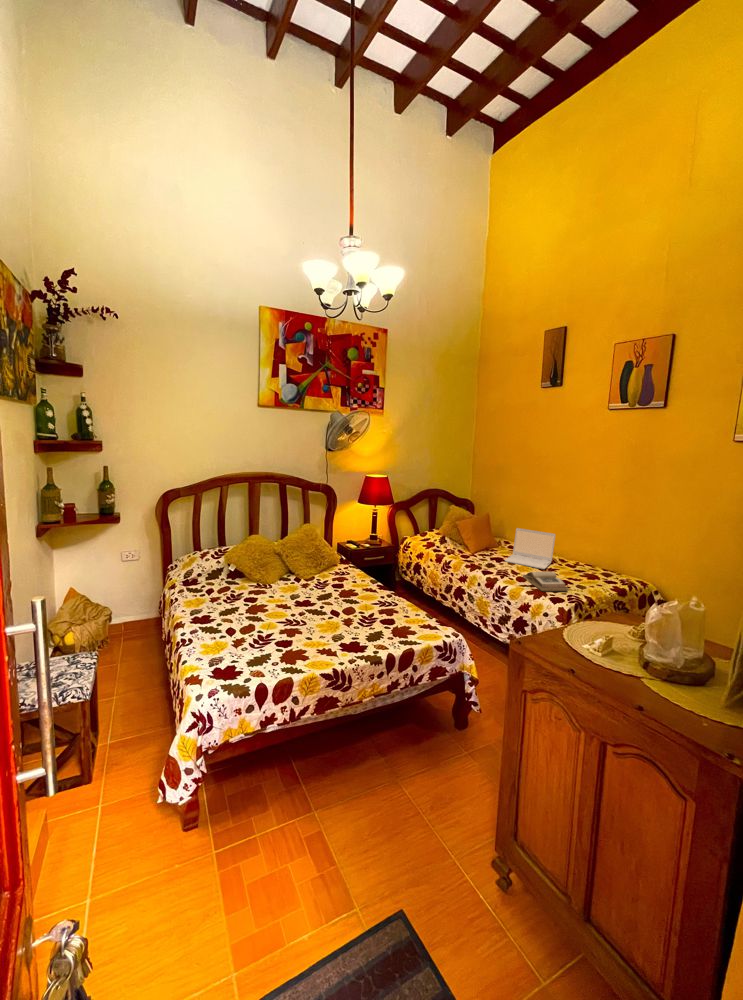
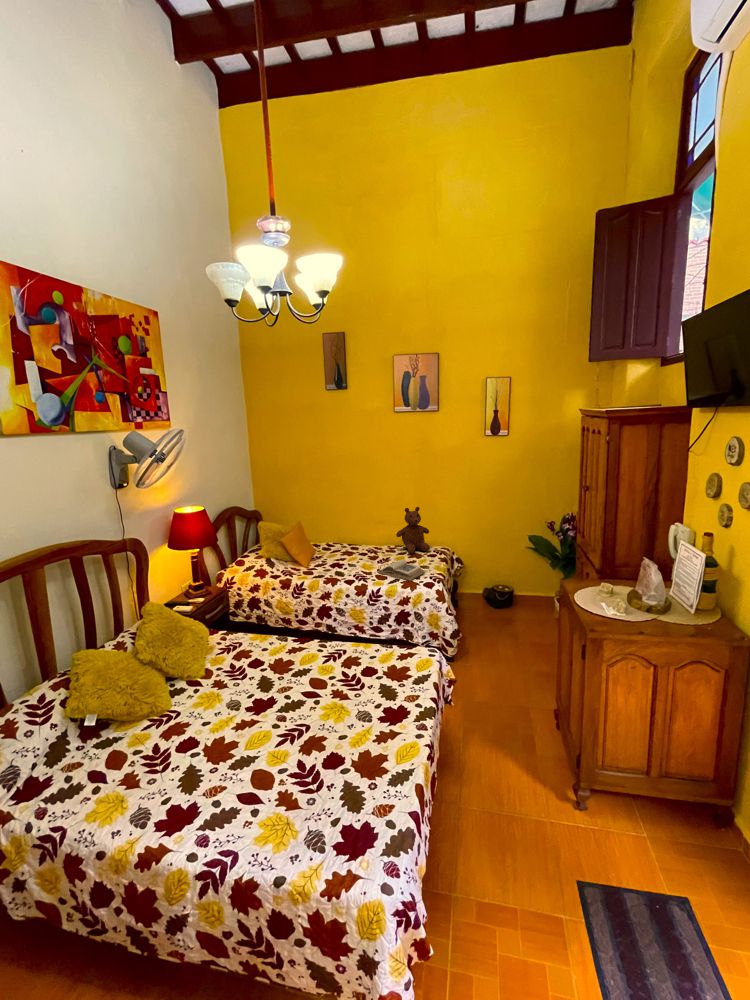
teddy bear: none [579,525,622,578] -> present [396,507,430,553]
laptop: present [505,528,555,569] -> none [338,524,382,564]

